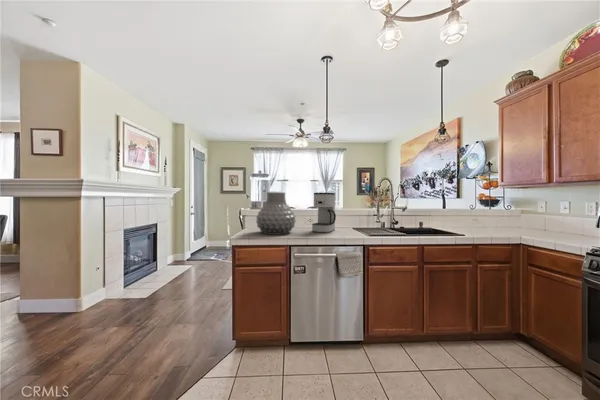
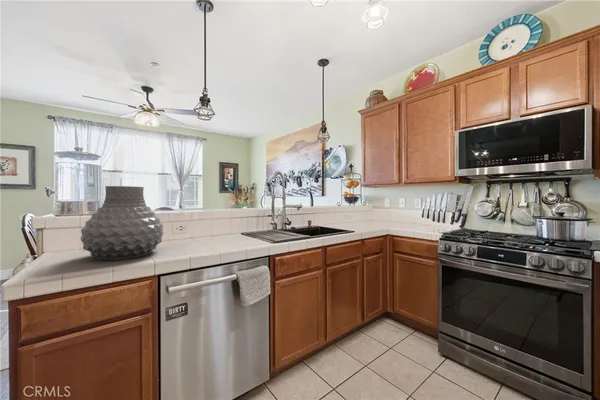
coffee maker: present [312,193,336,233] -> none [190,188,225,245]

